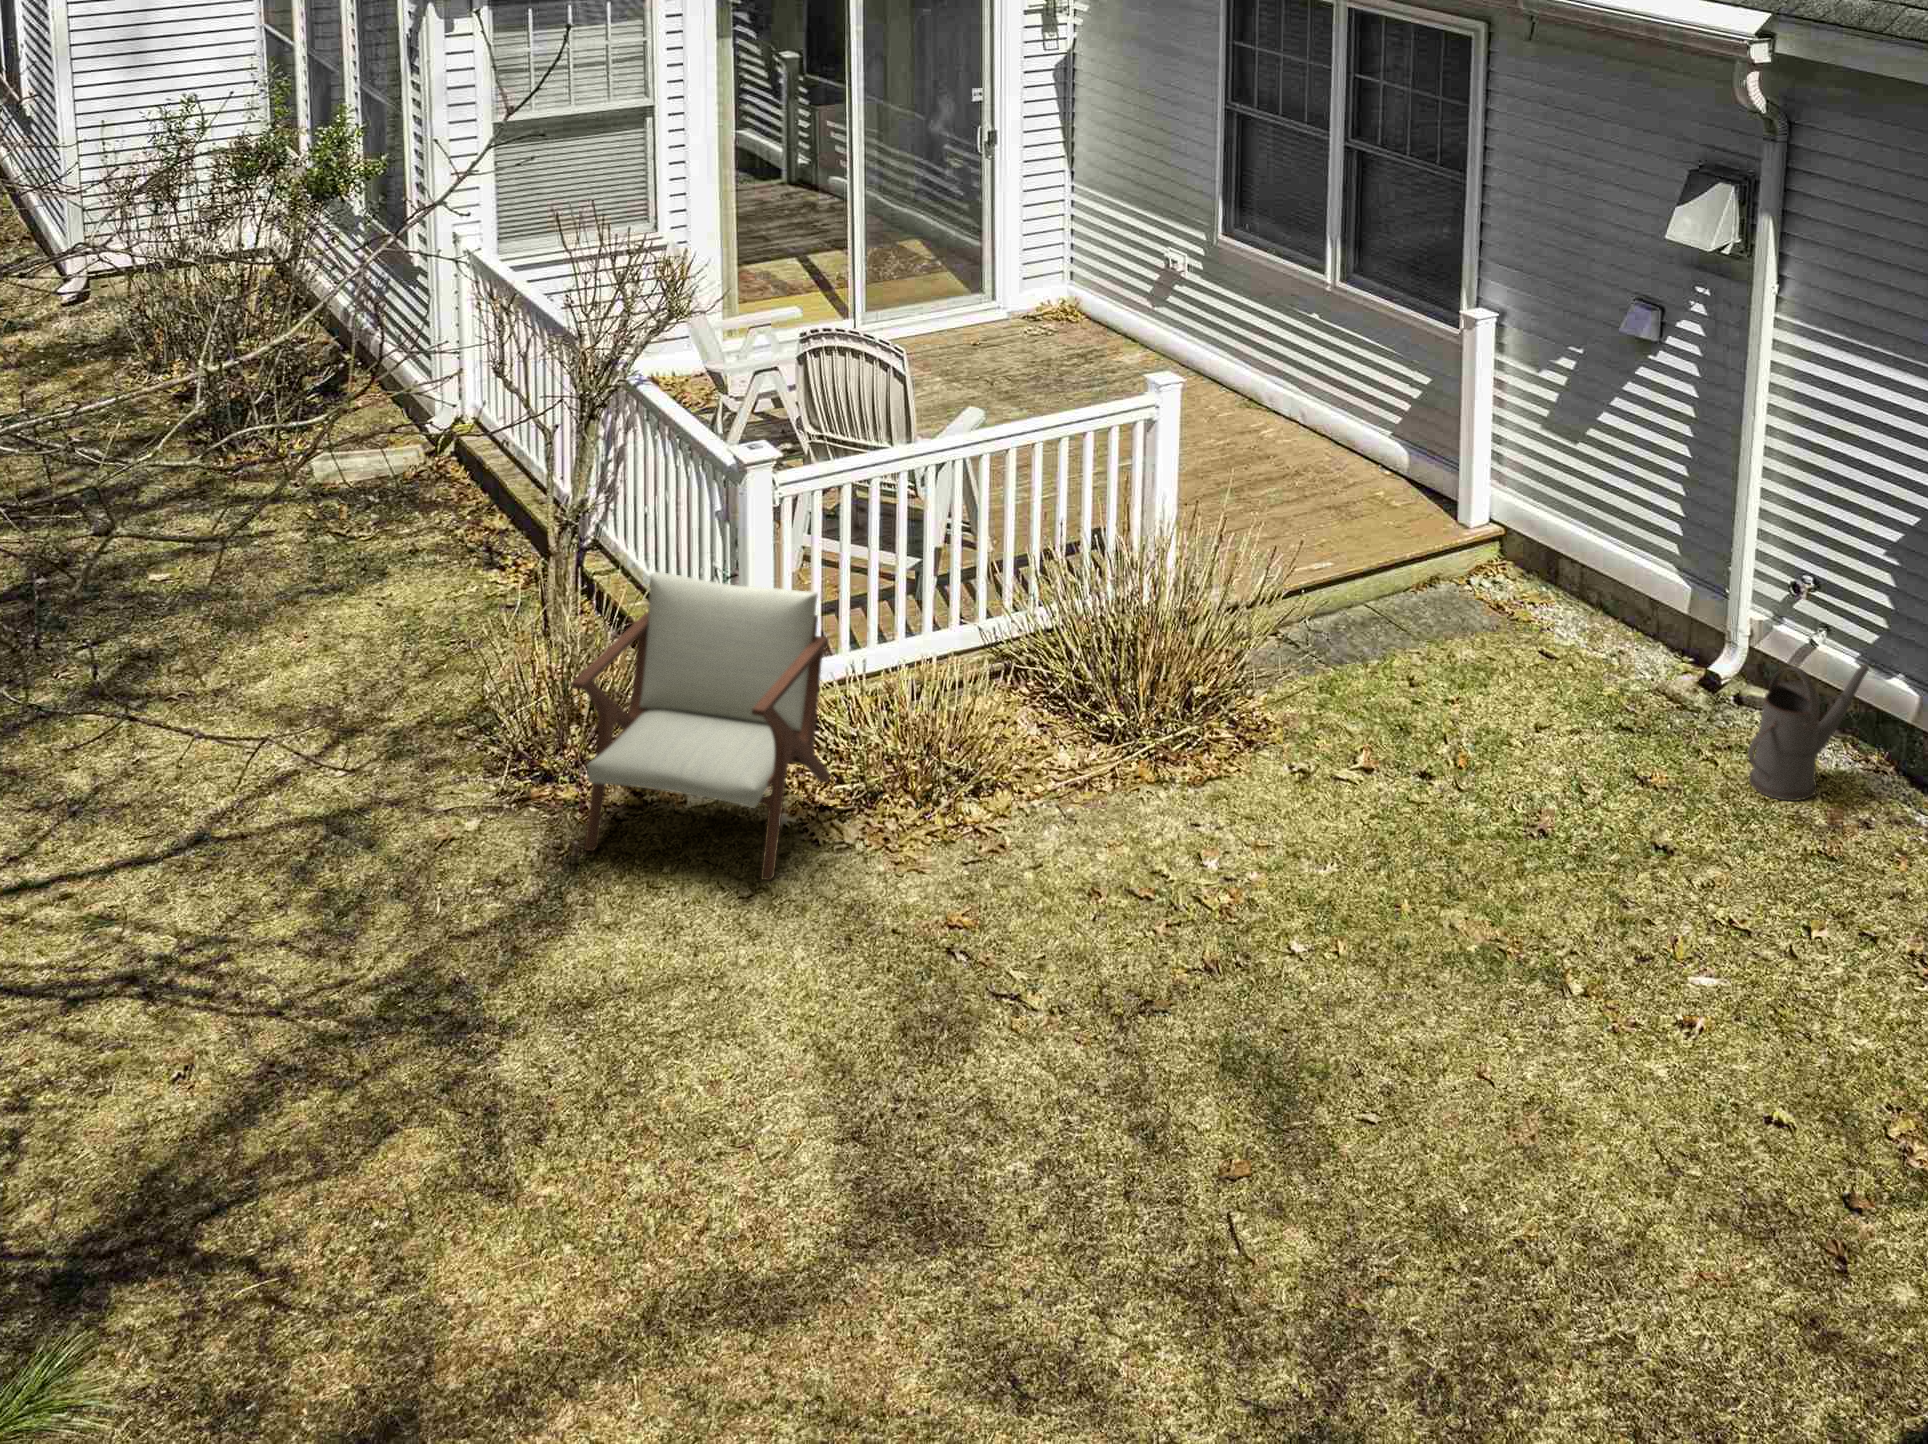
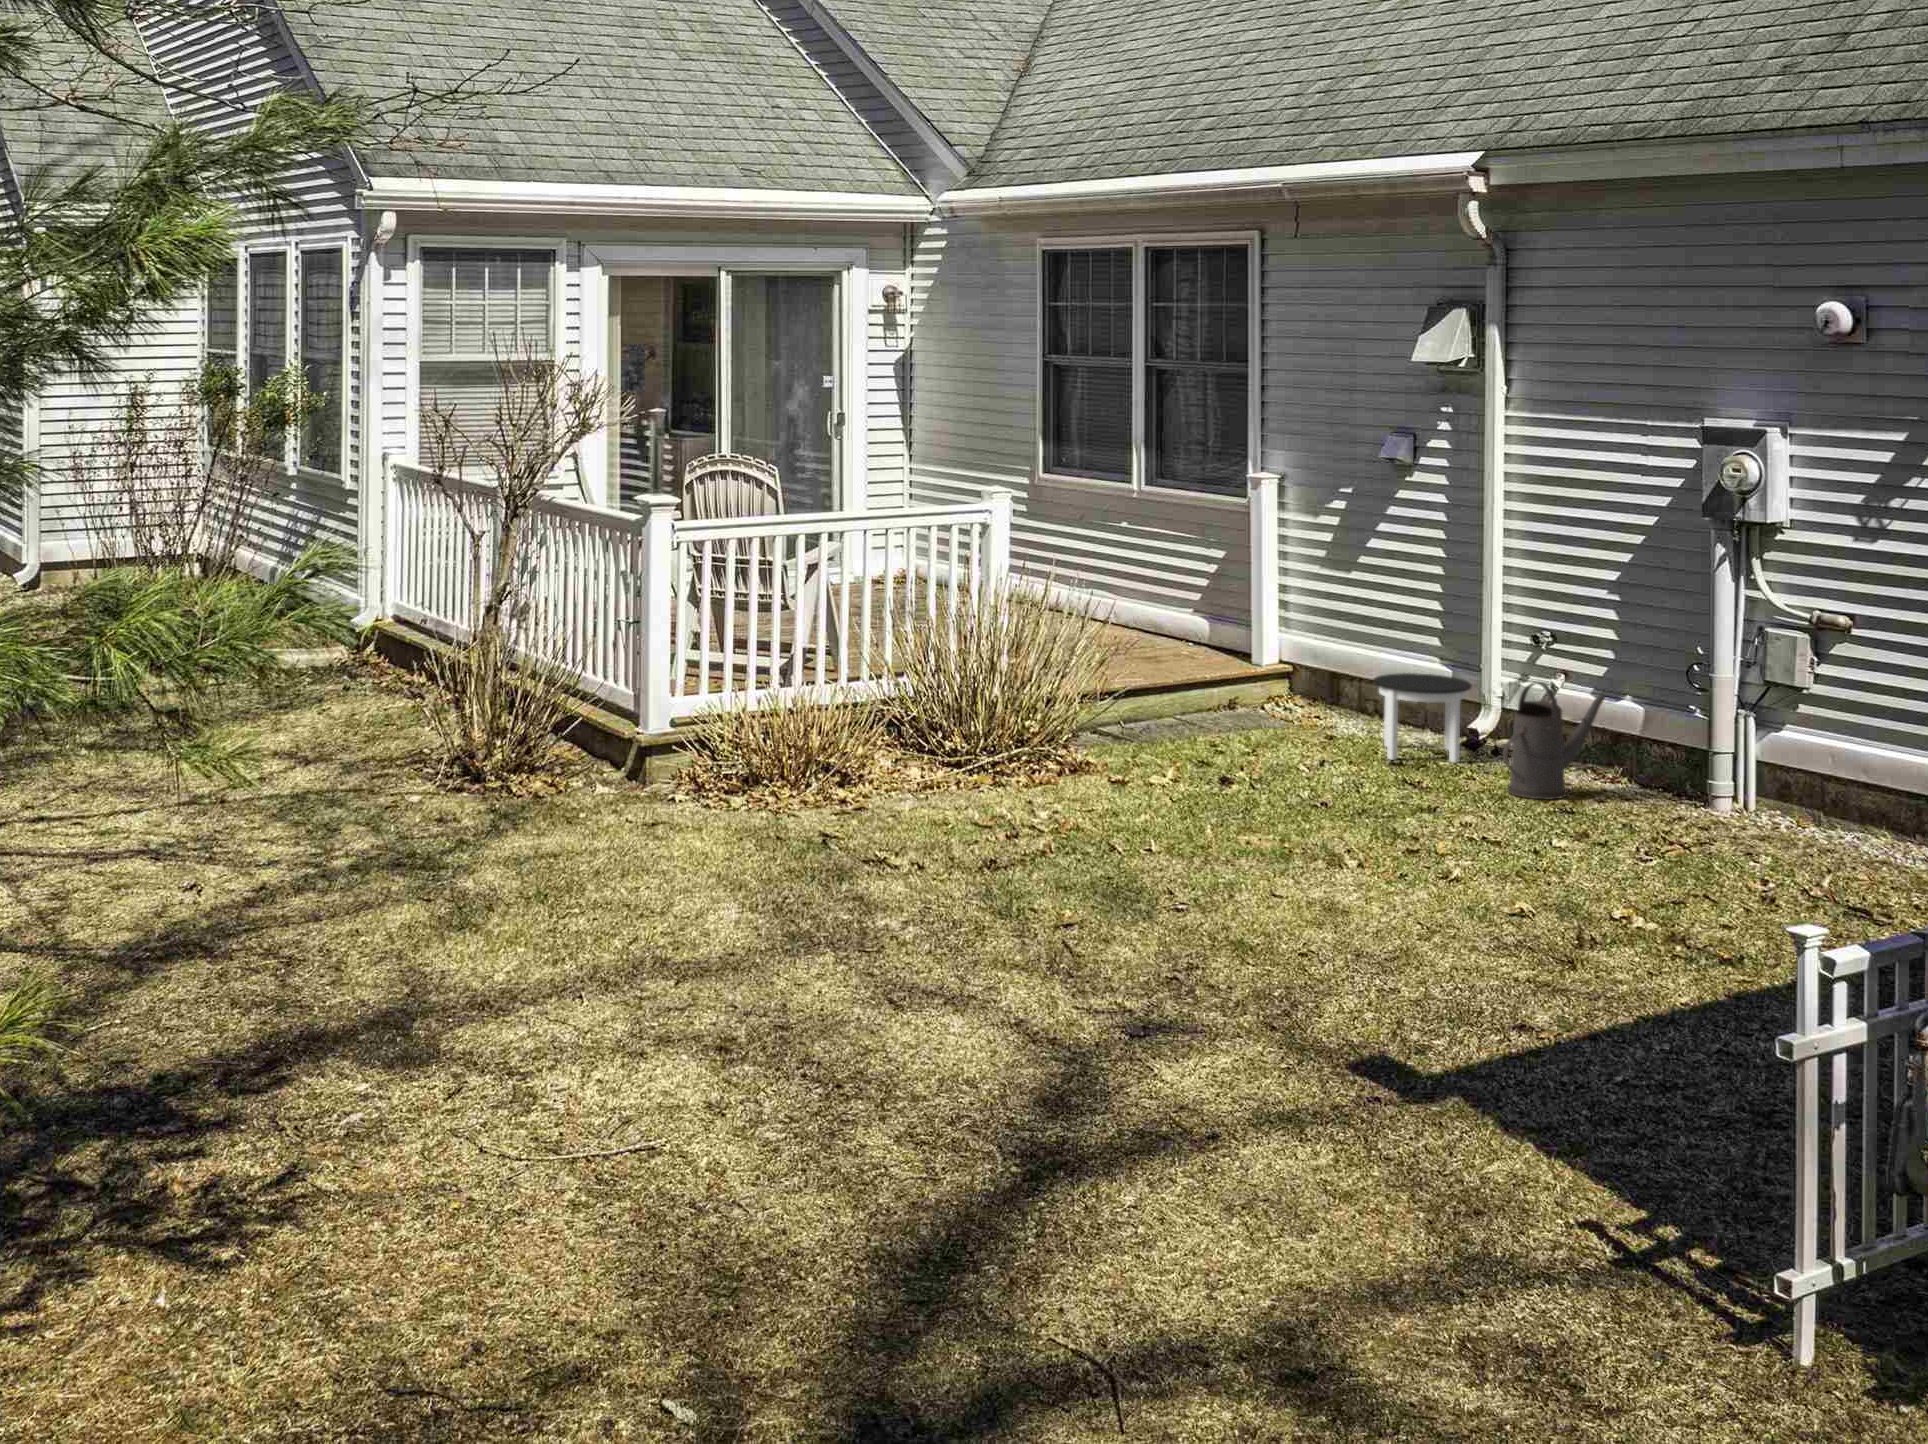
lounge chair: present [571,572,831,880] -> none [507,593,723,824]
round table: none [1599,590,1712,710] -> present [1373,673,1472,763]

